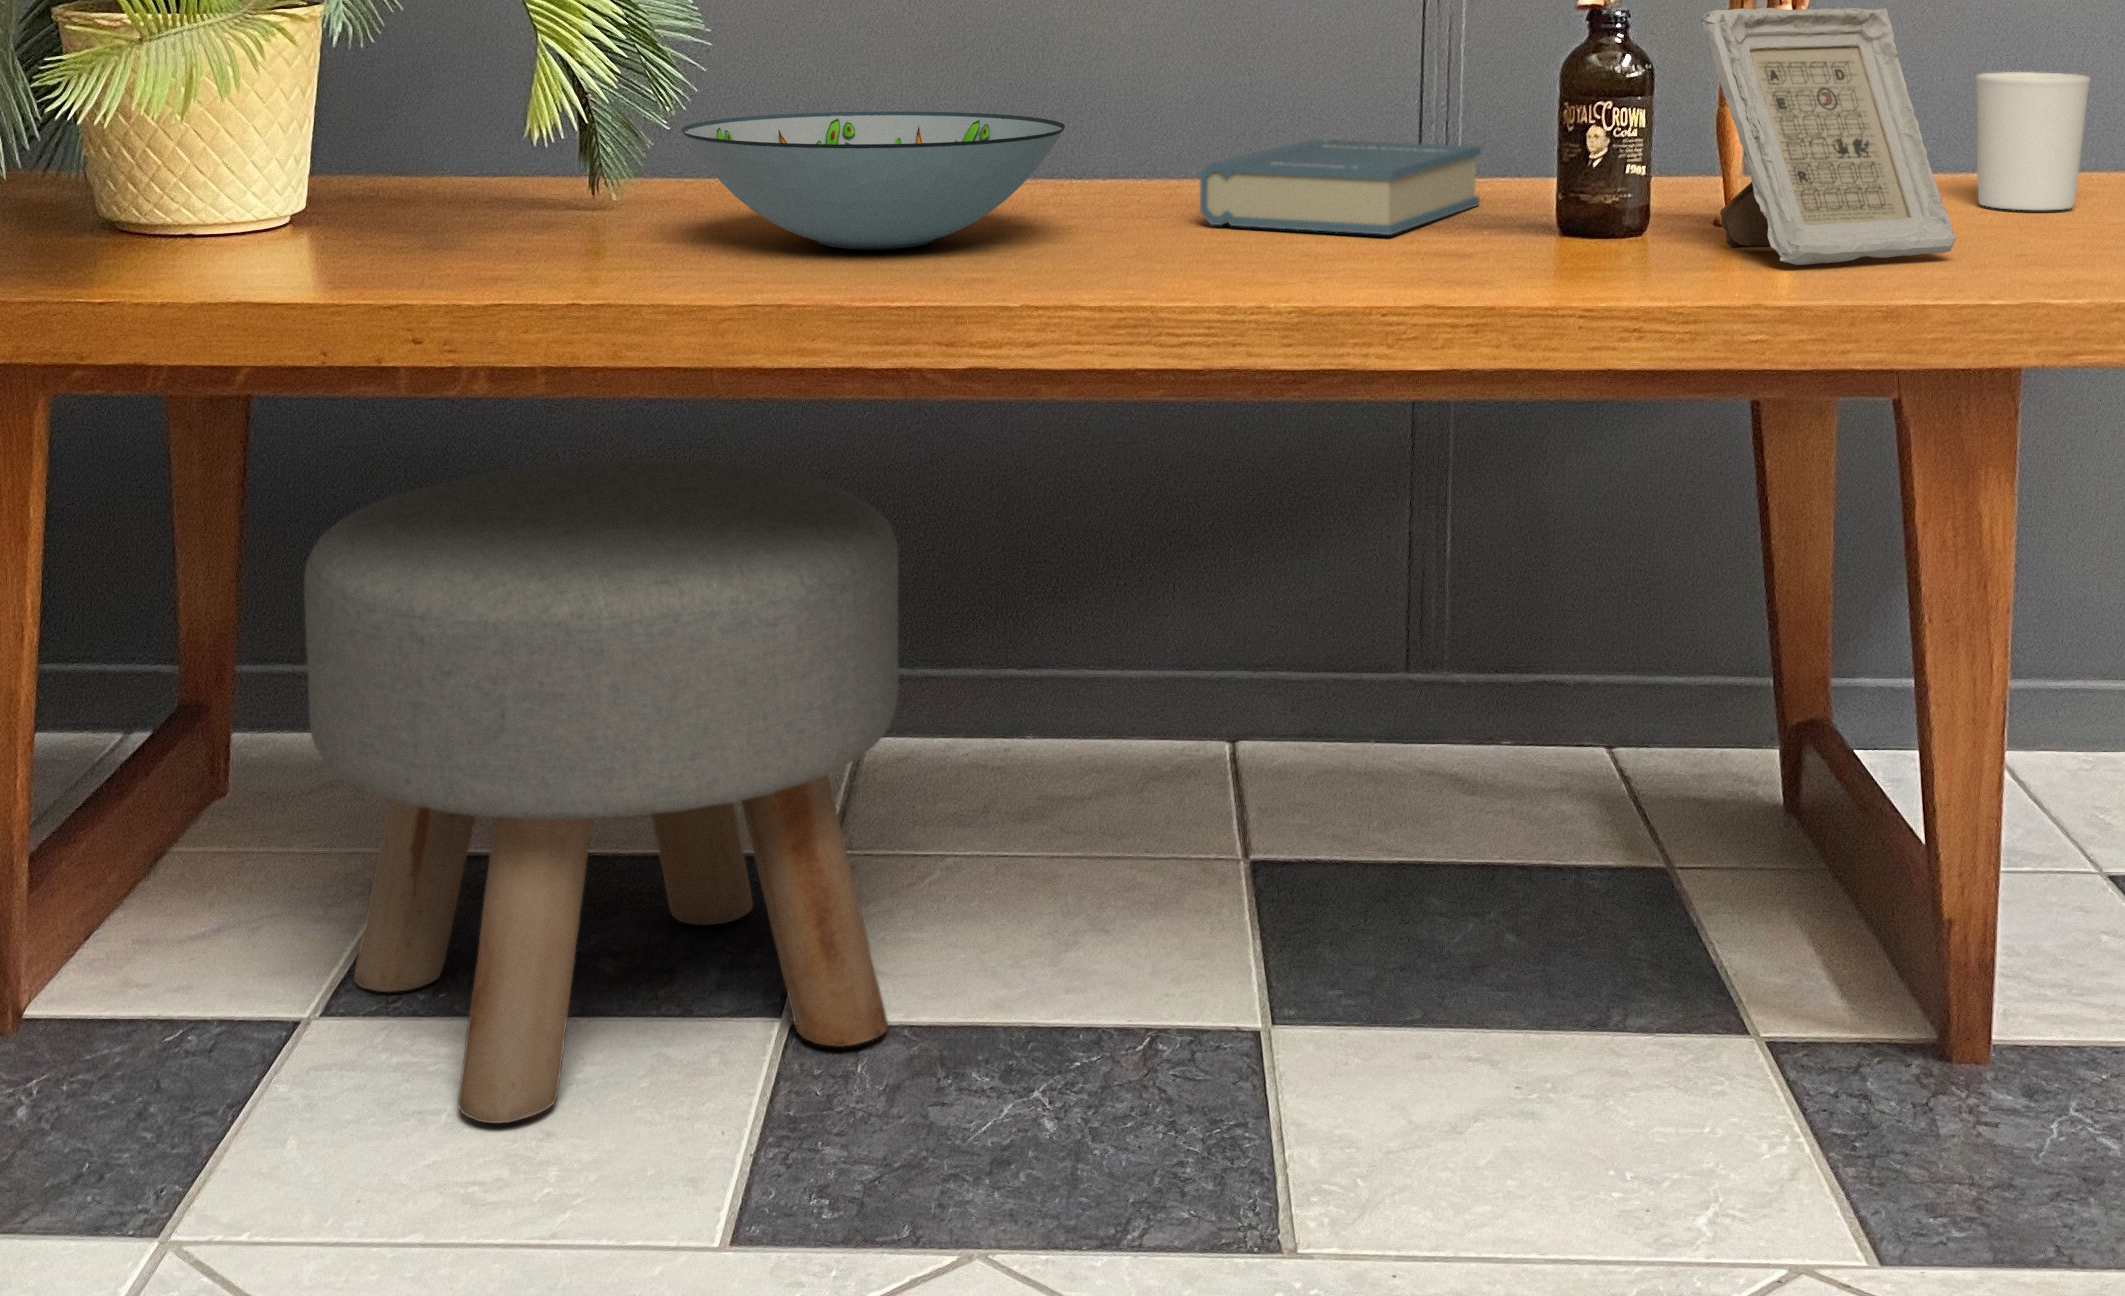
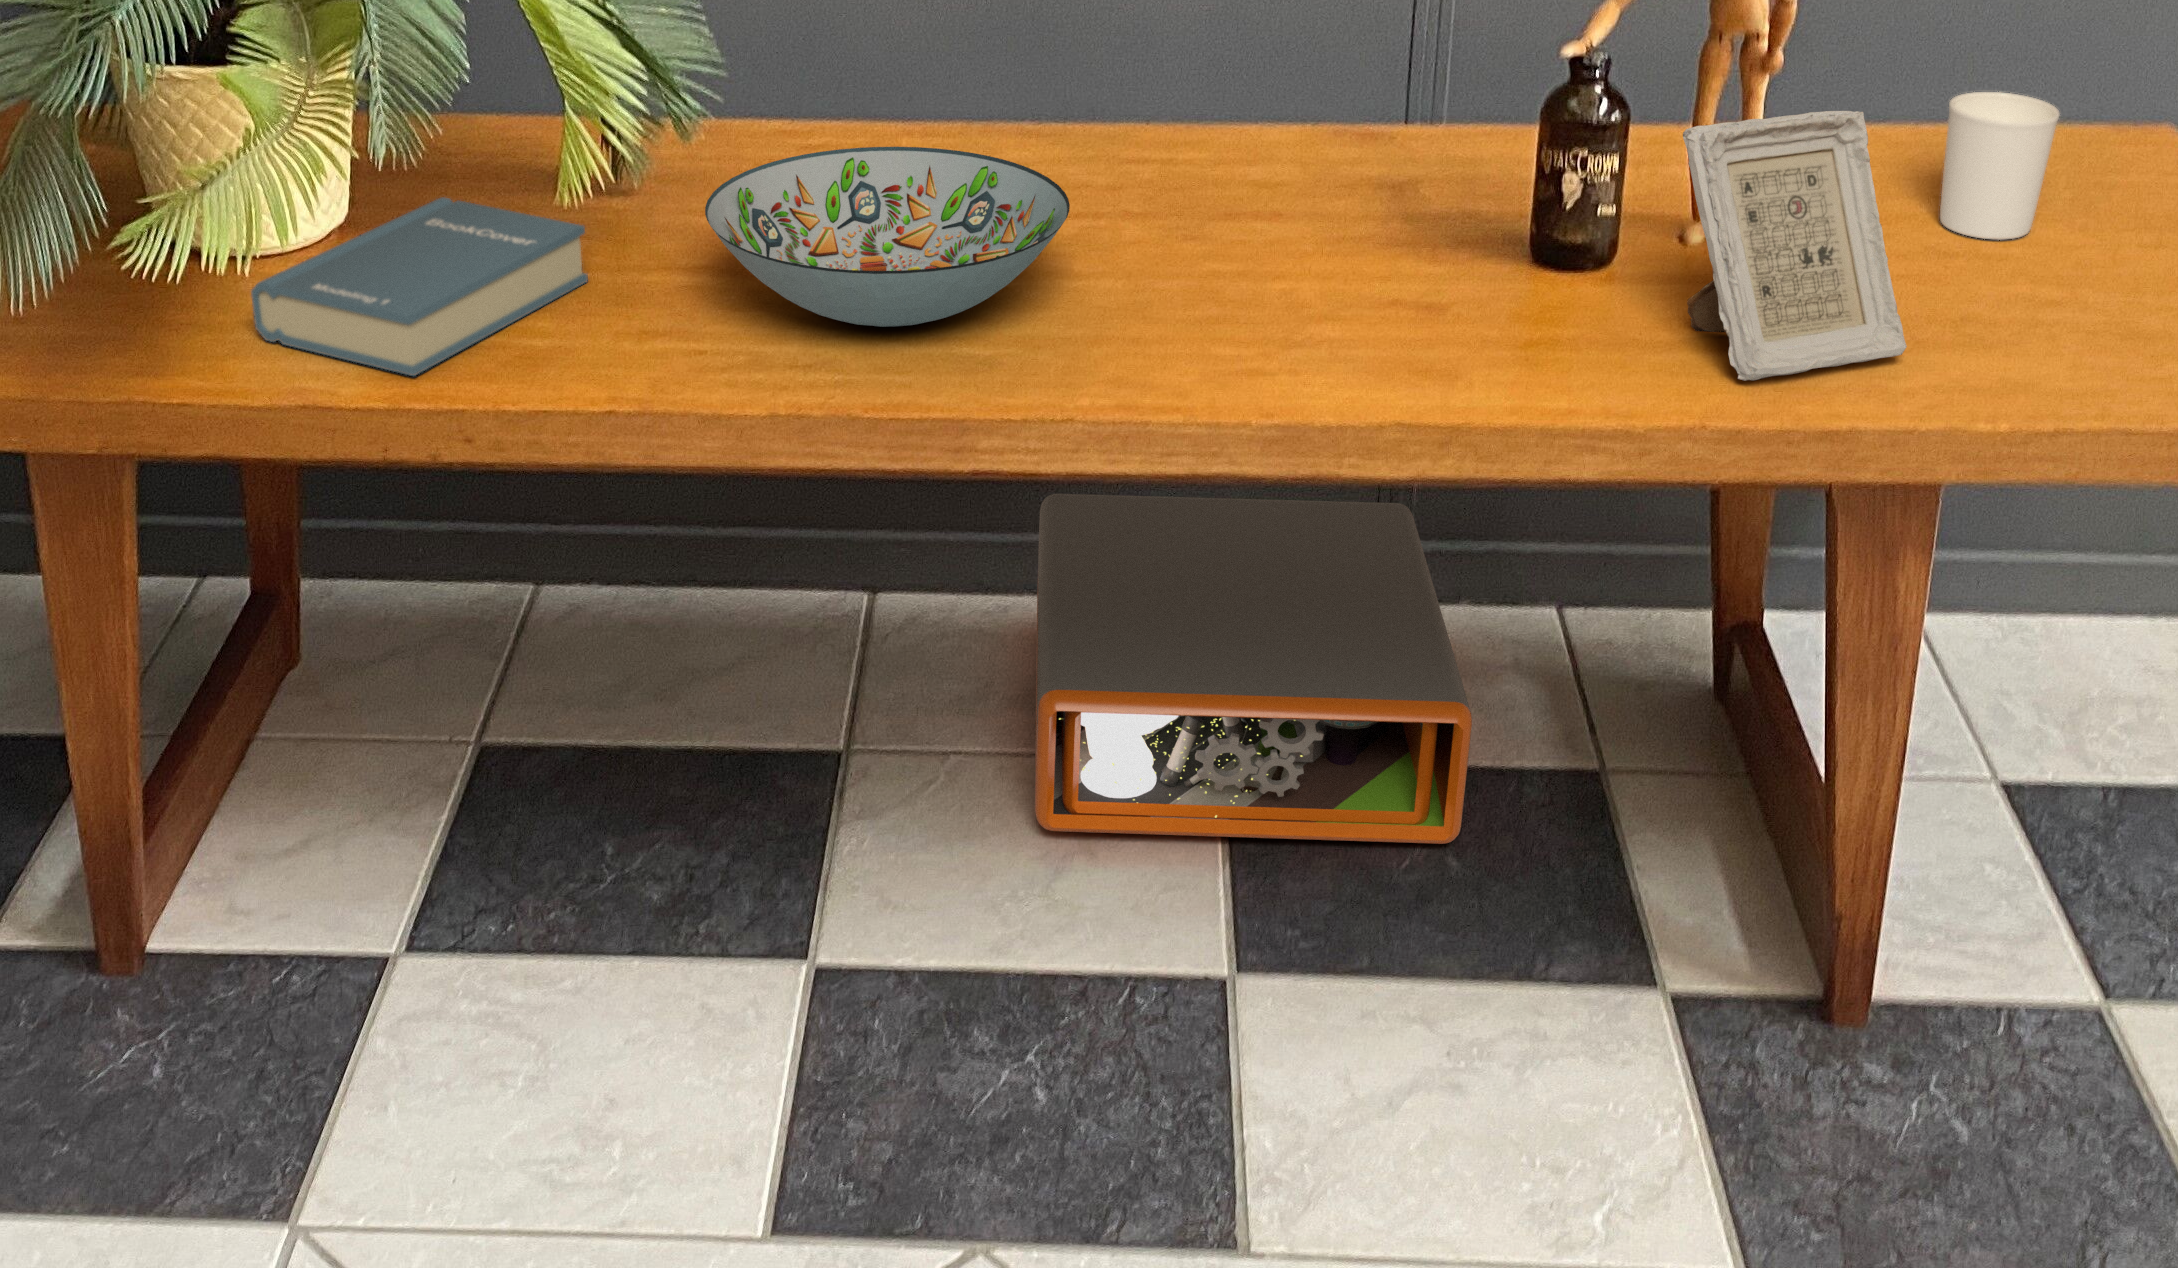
hardback book: present [1200,140,1481,235] -> present [251,197,588,376]
ottoman: present [304,461,899,1123] -> none [373,448,911,1092]
storage box: none [1039,609,1521,919] -> present [1035,494,1472,844]

